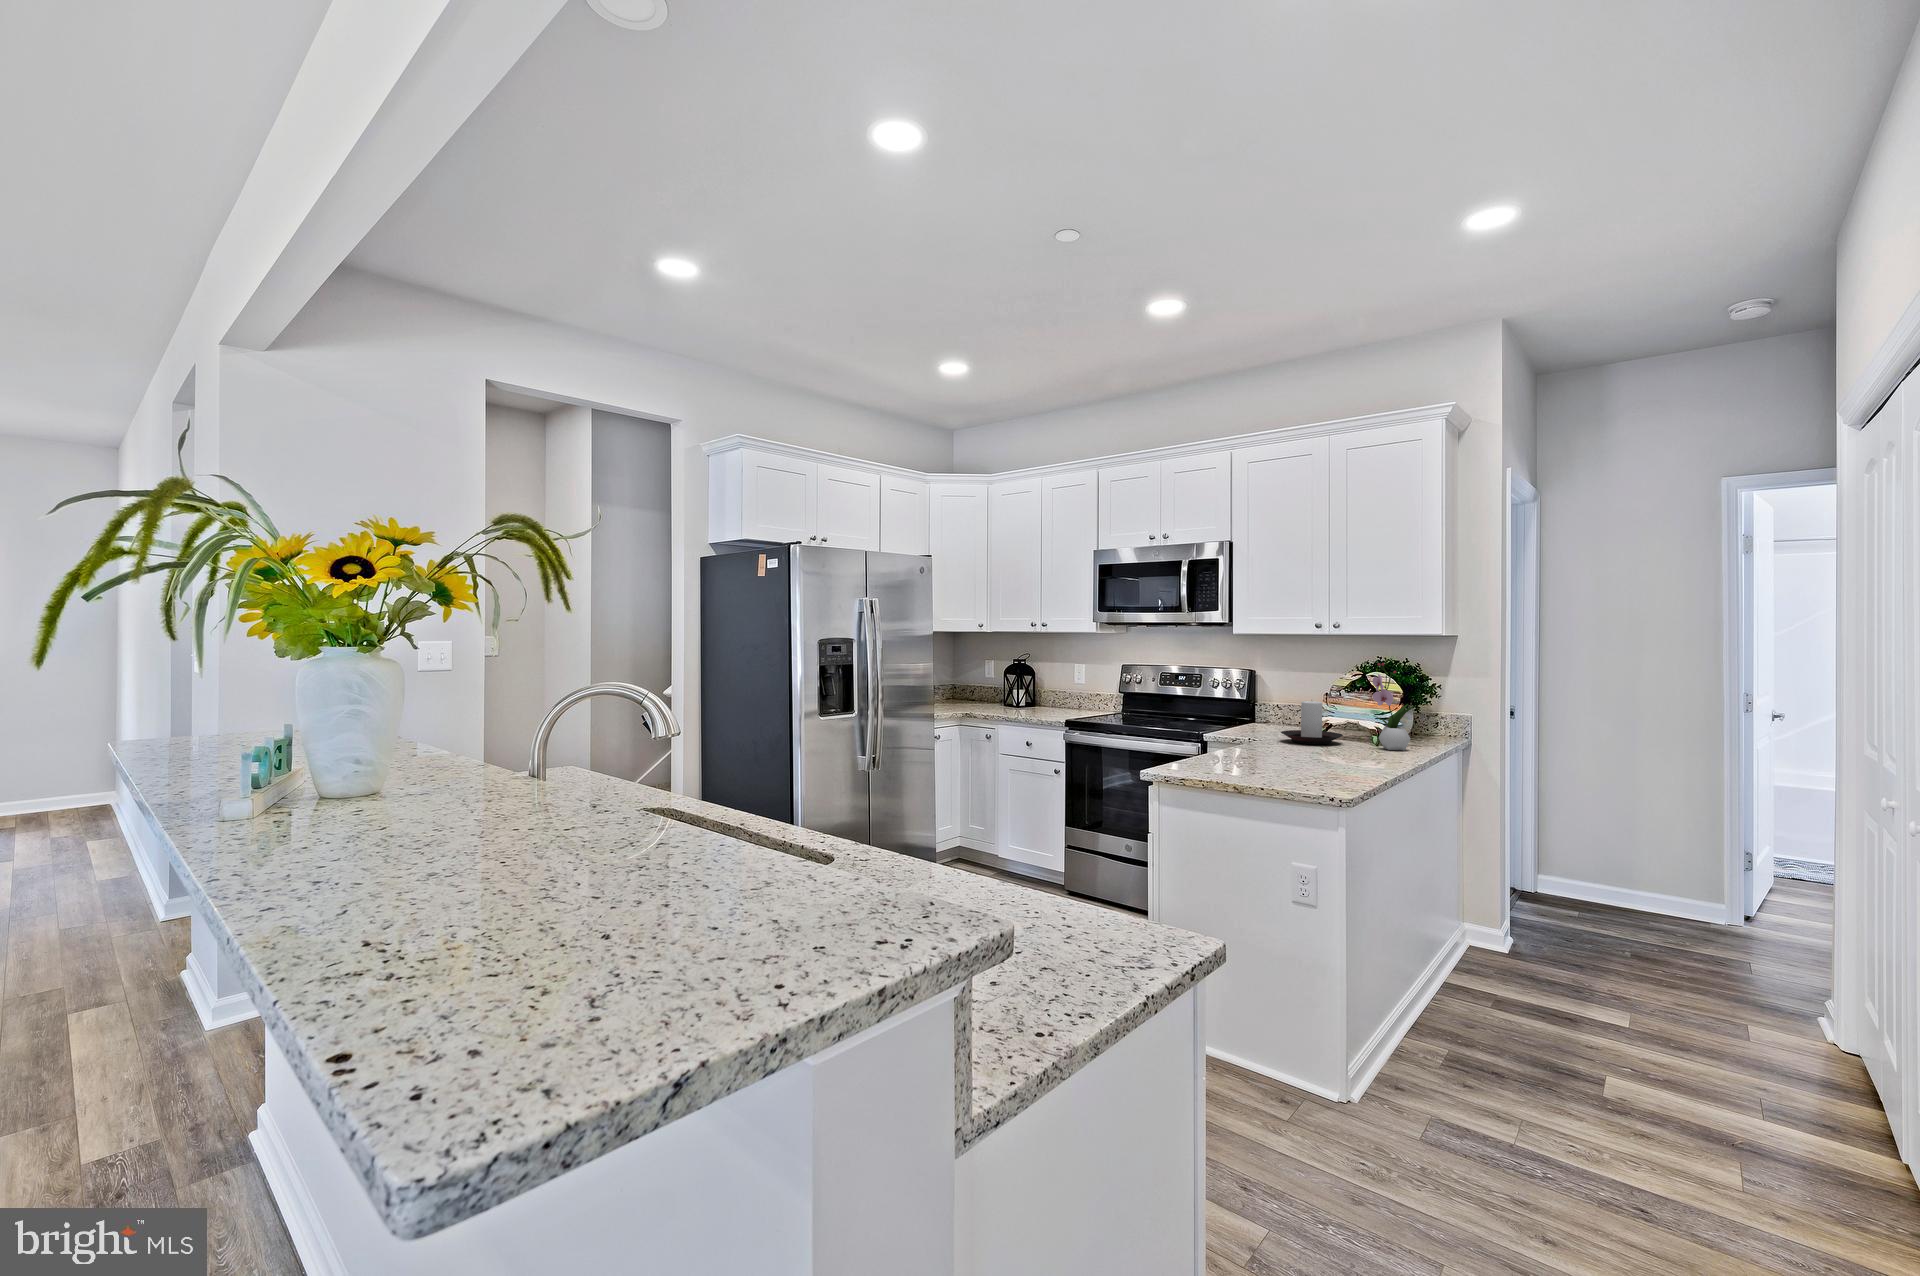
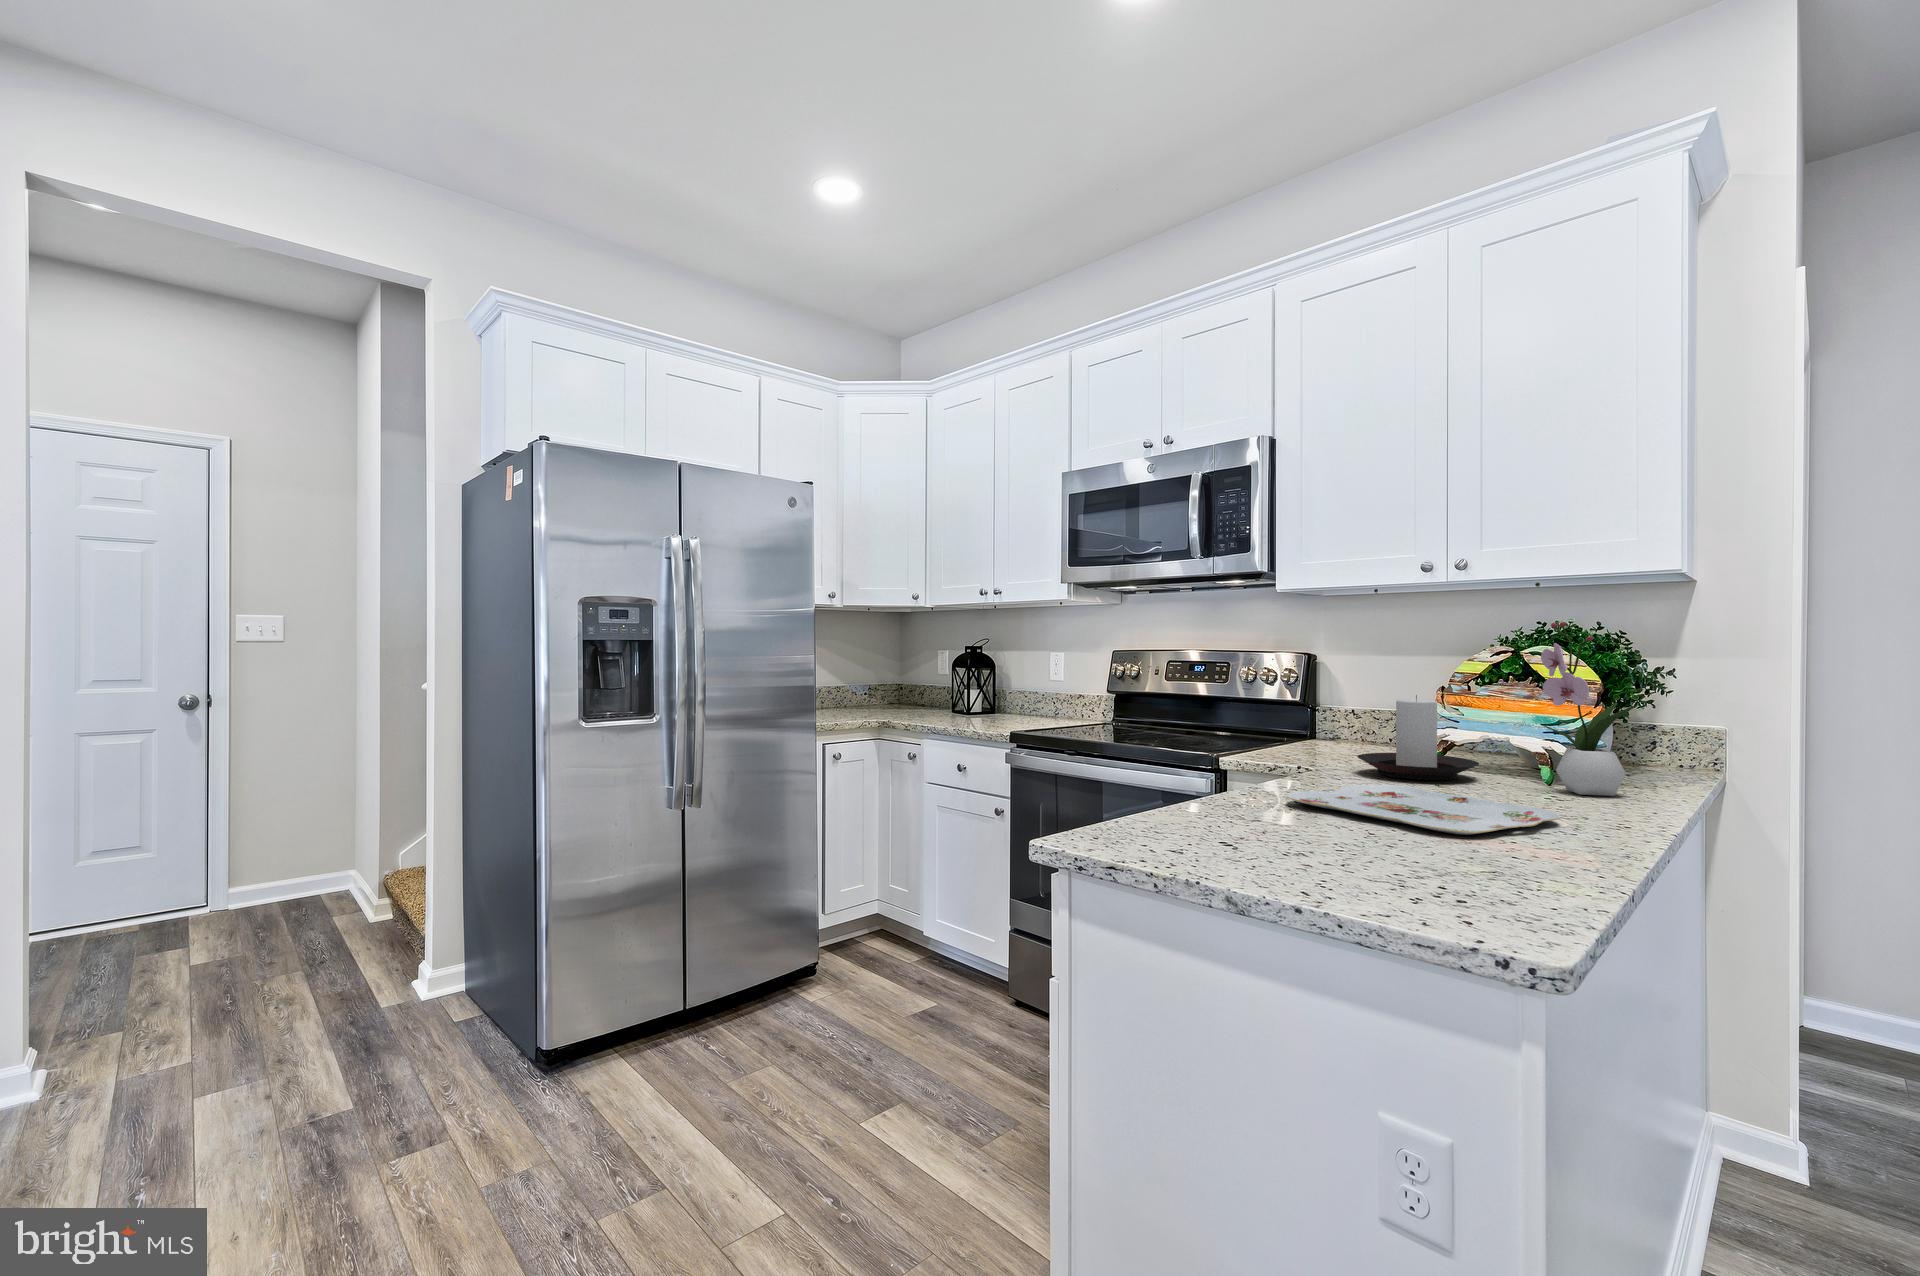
serving tray: none [1248,746,1372,766] -> present [1287,785,1560,835]

